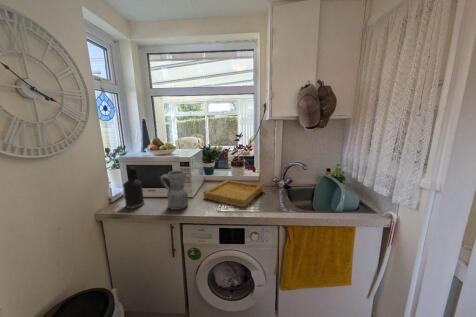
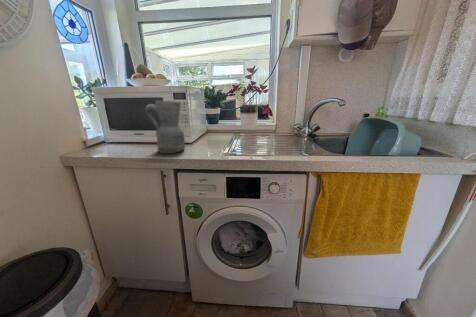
spray bottle: present [123,167,144,209] -> none [96,94,128,151]
tray: present [204,180,263,207] -> none [205,128,282,153]

